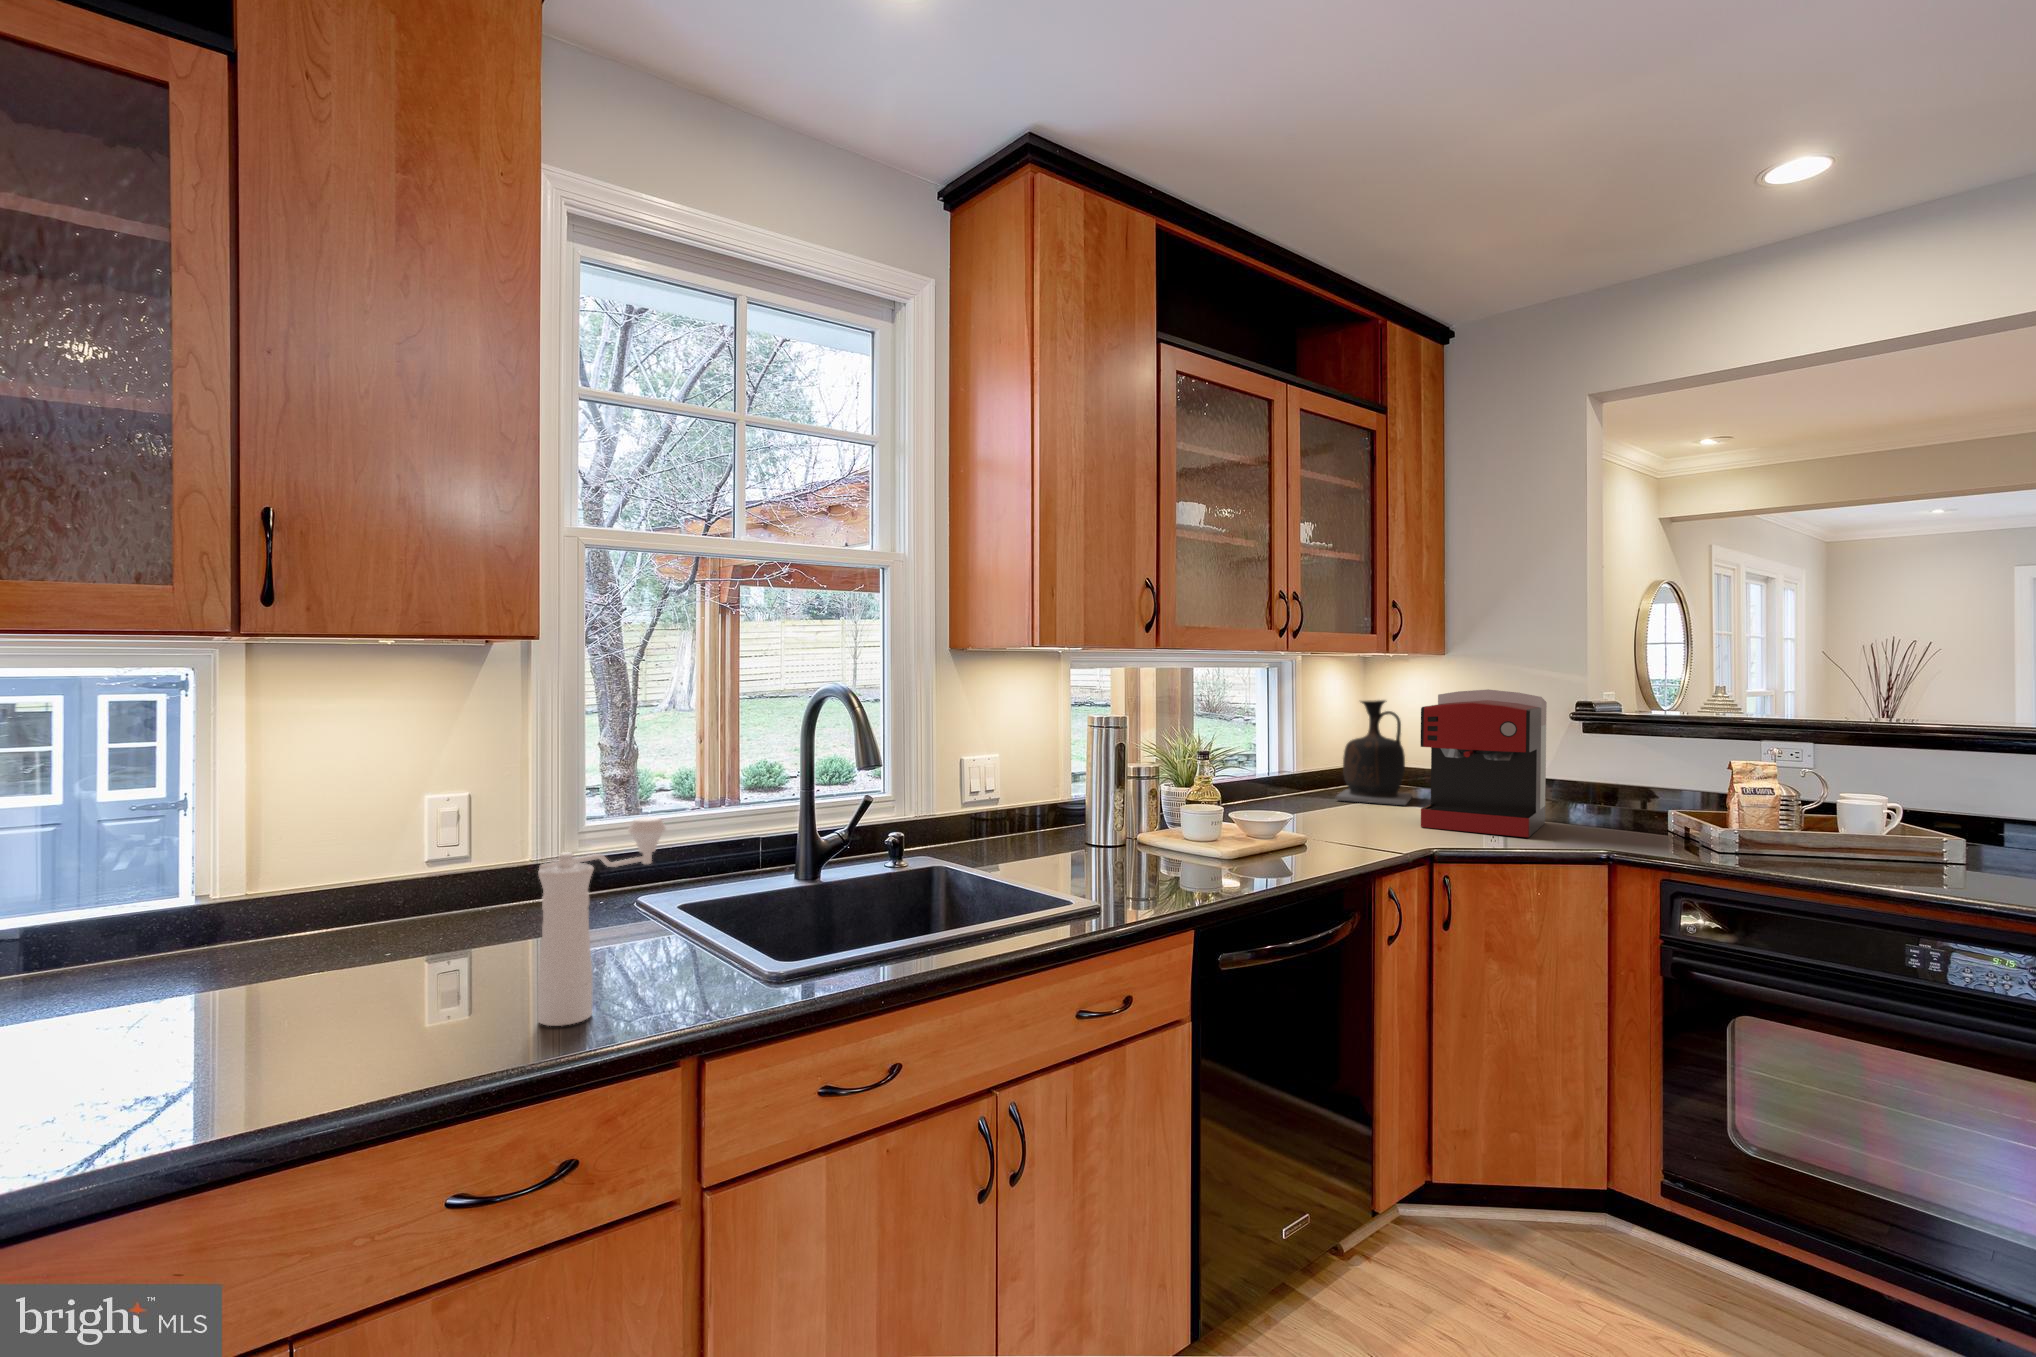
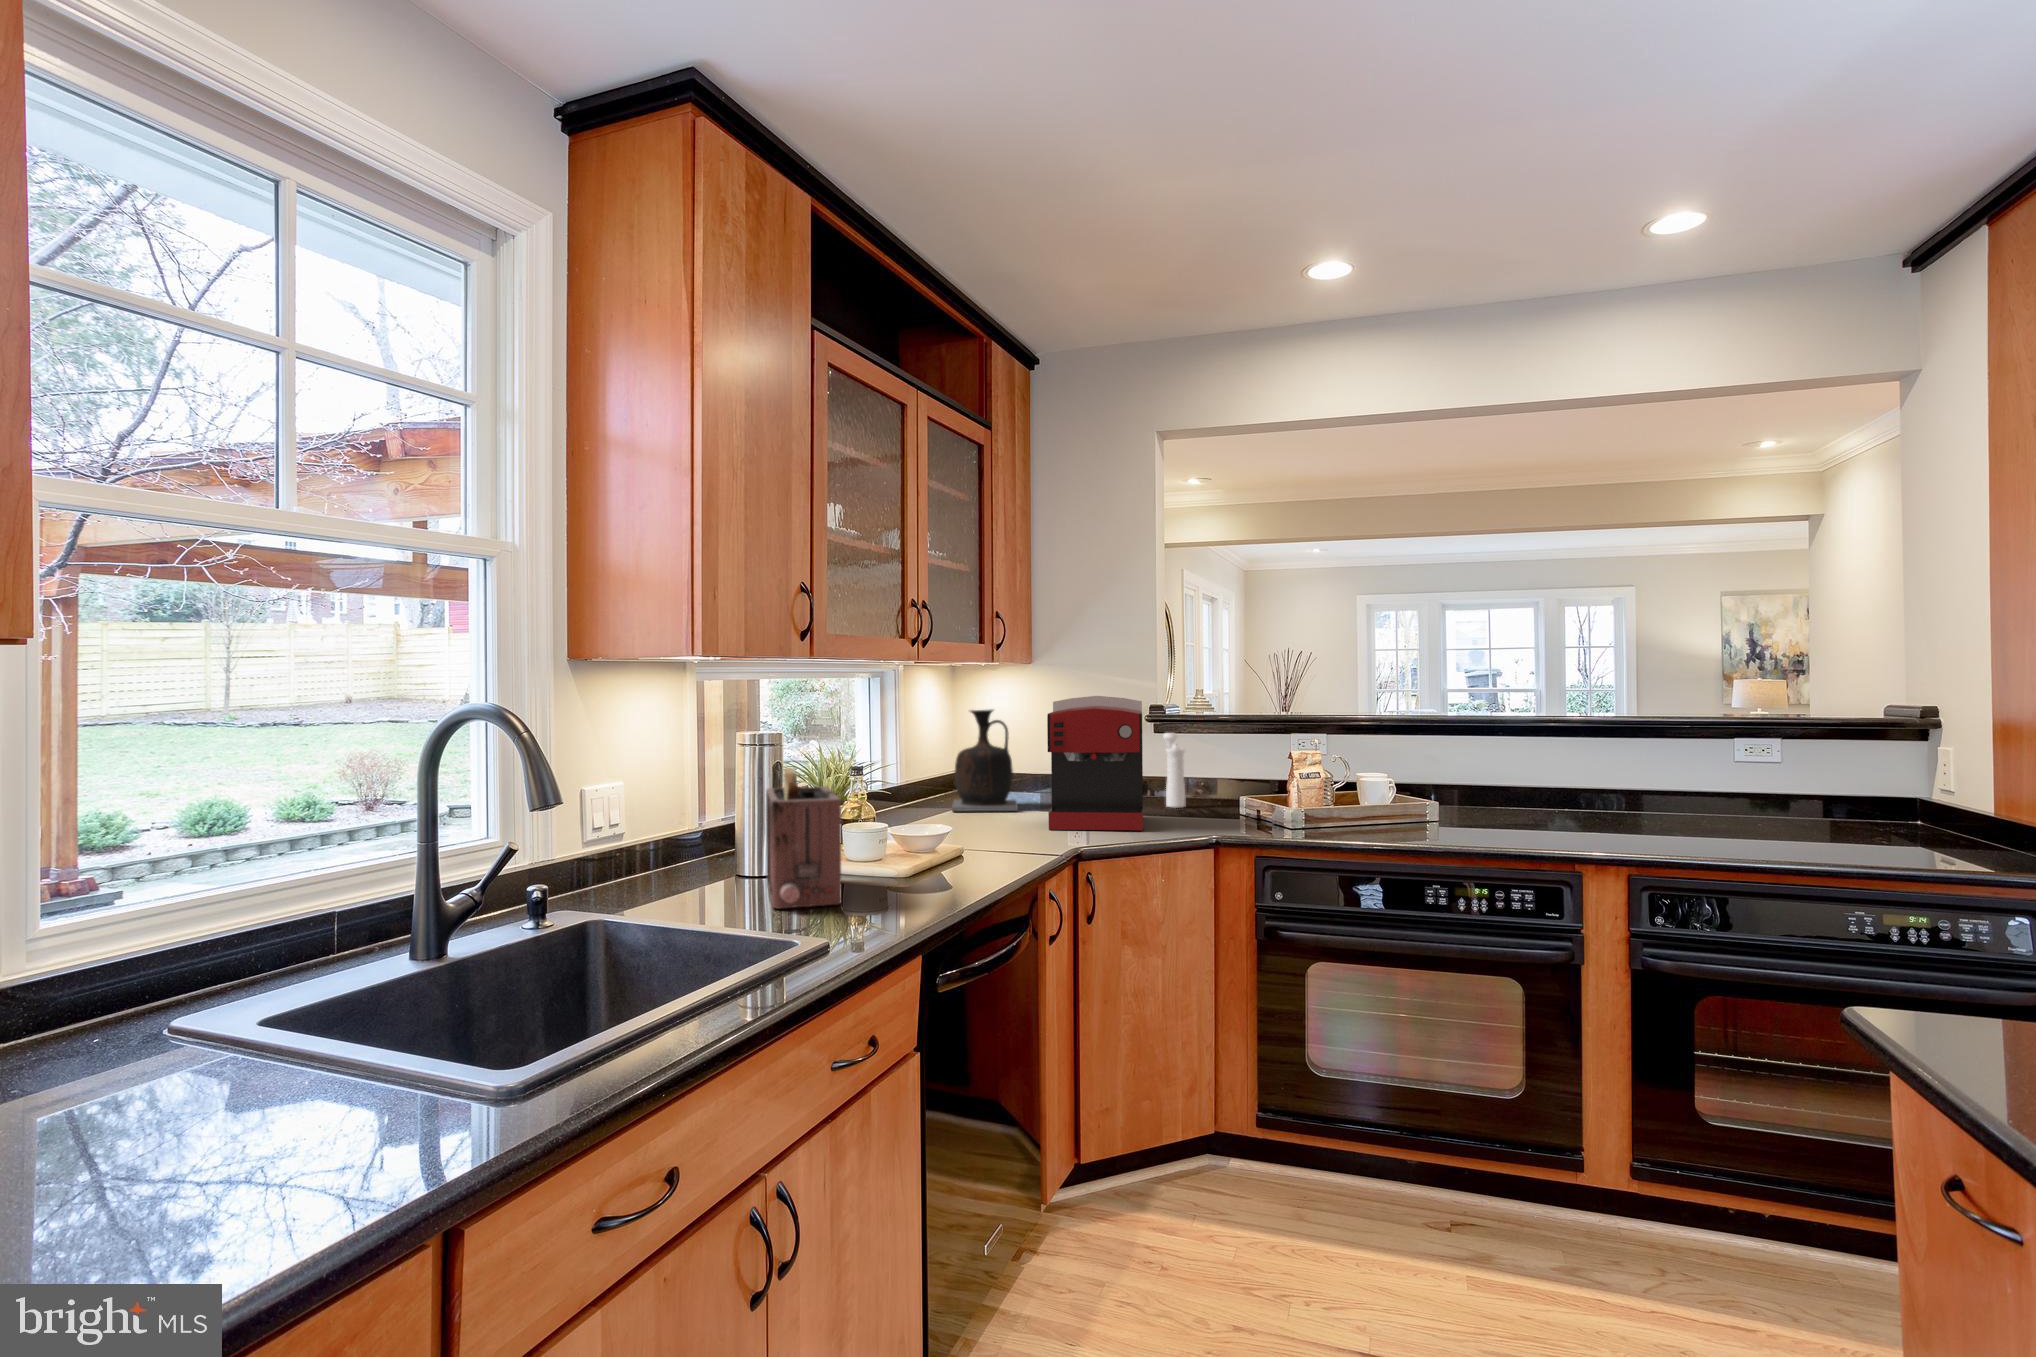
toaster: none [1086,748,1158,875] -> present [766,768,841,909]
pepper mill: present [538,817,666,1026] -> present [1163,733,1186,807]

